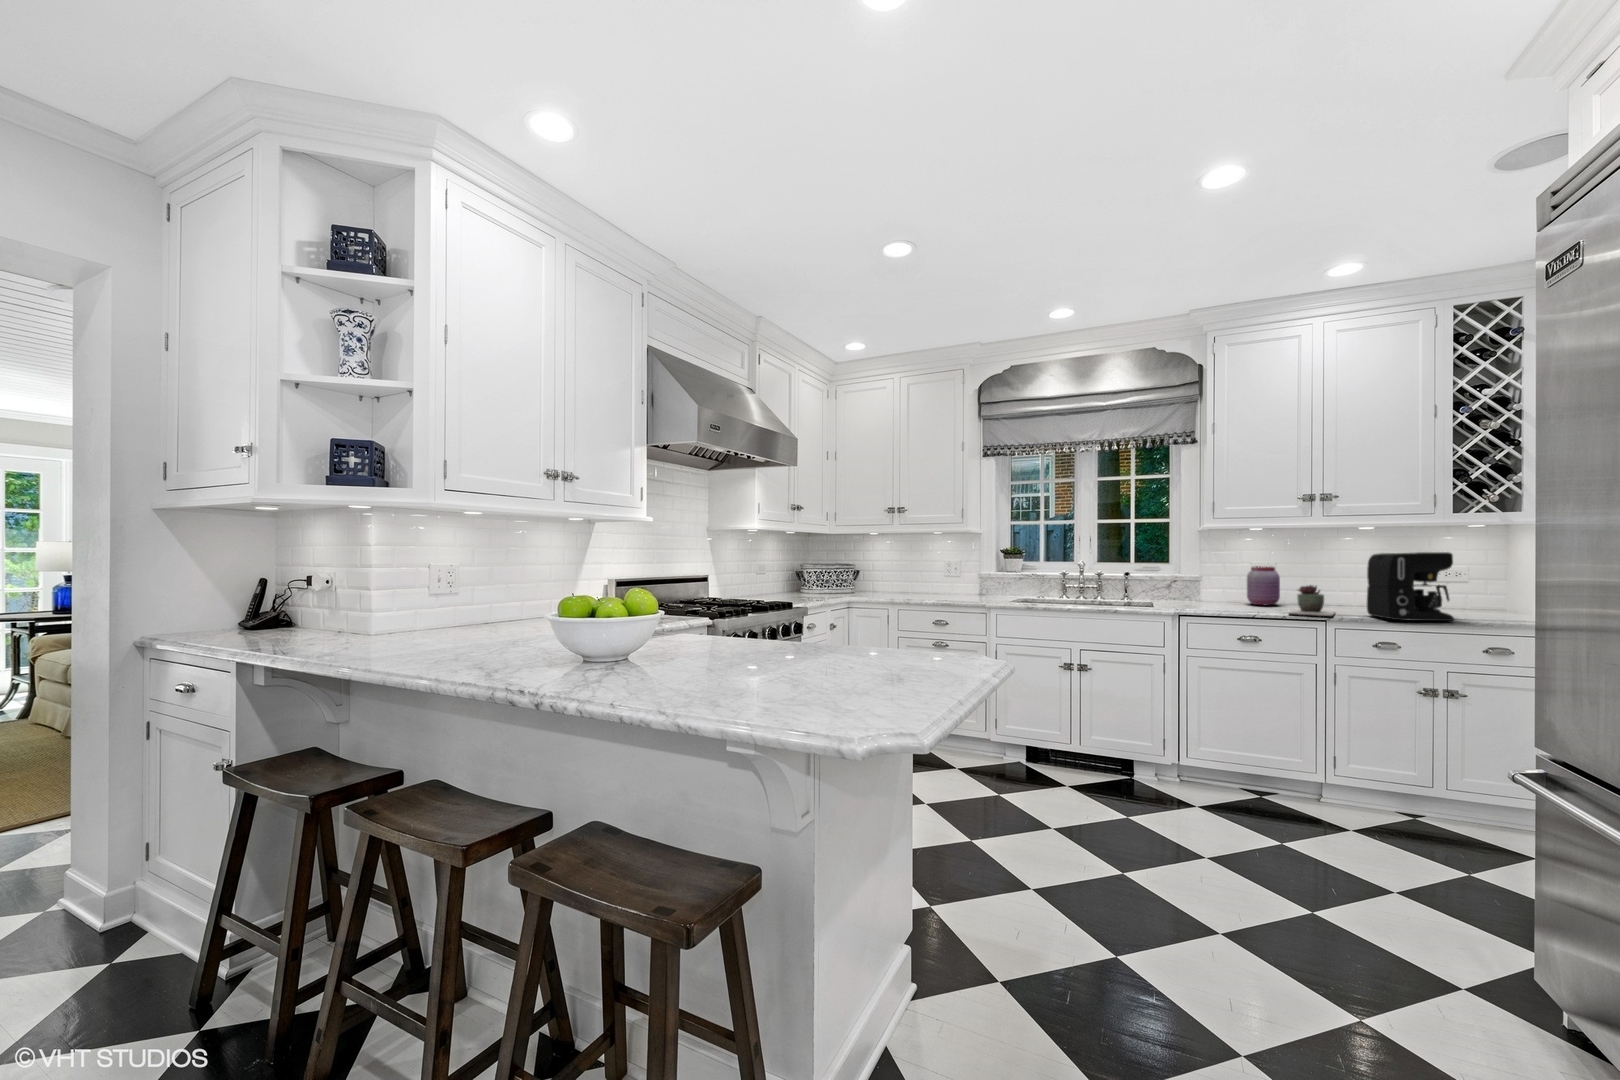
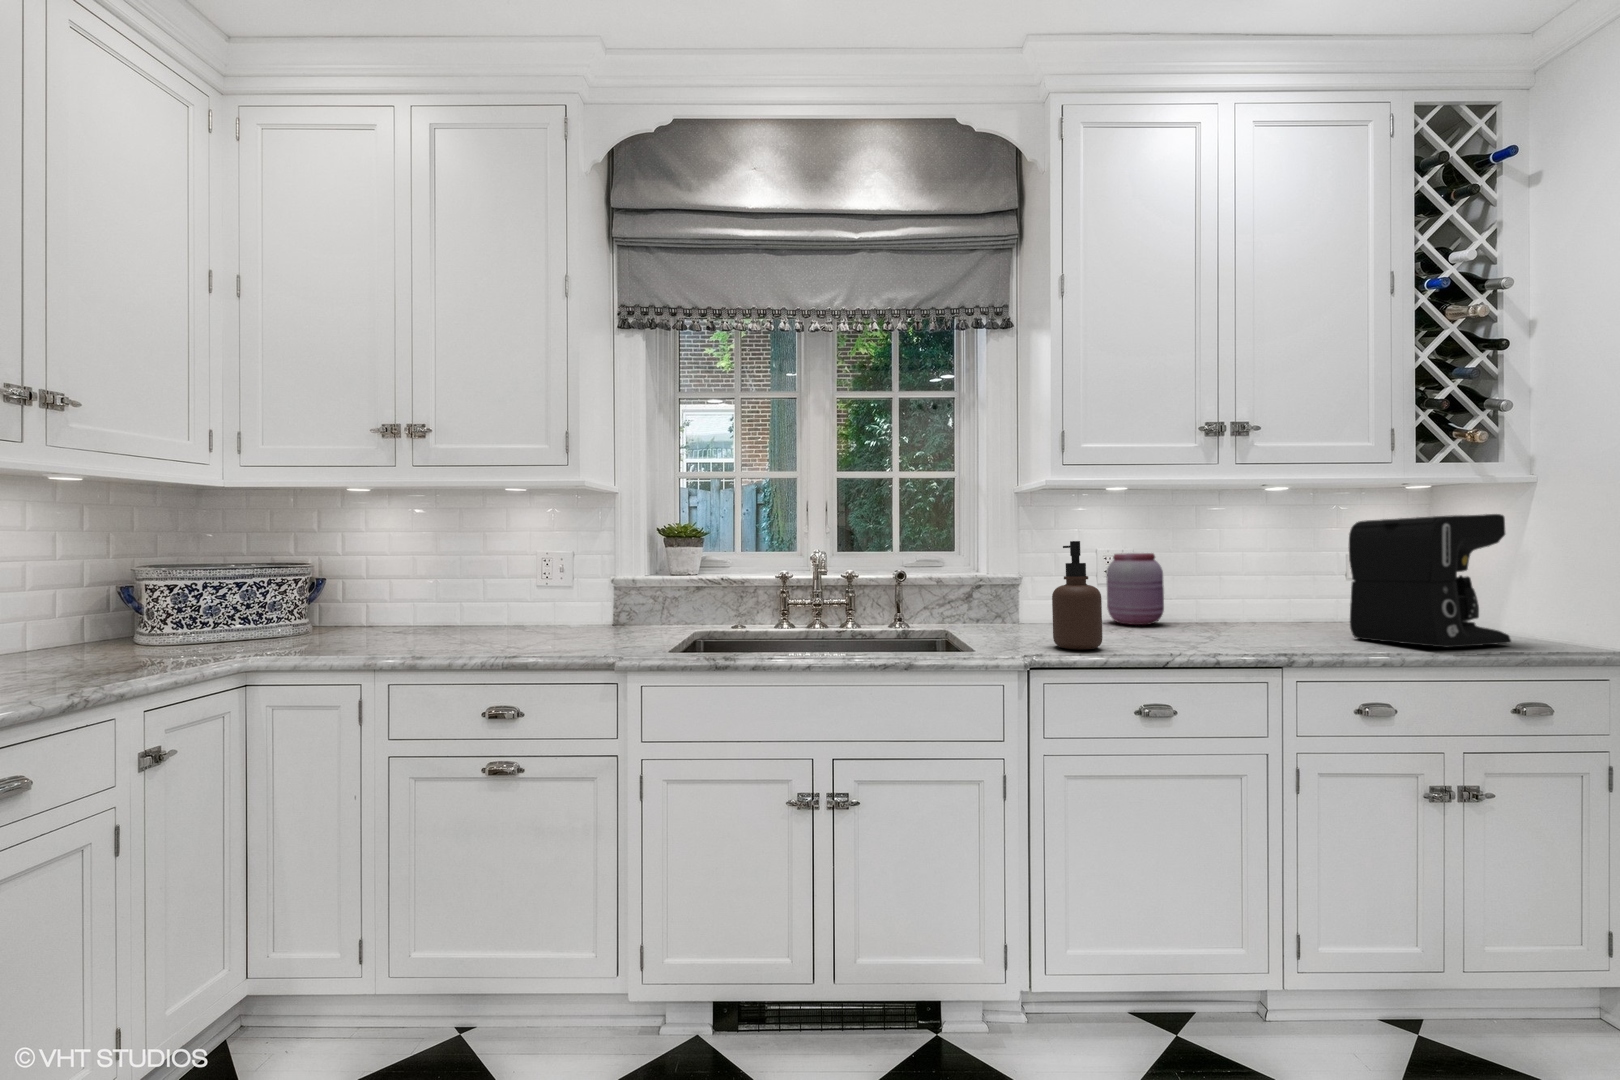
soap dispenser: none [1185,562,1209,612] -> present [1052,541,1103,649]
succulent plant: present [1288,585,1336,616] -> none [1211,583,1324,644]

